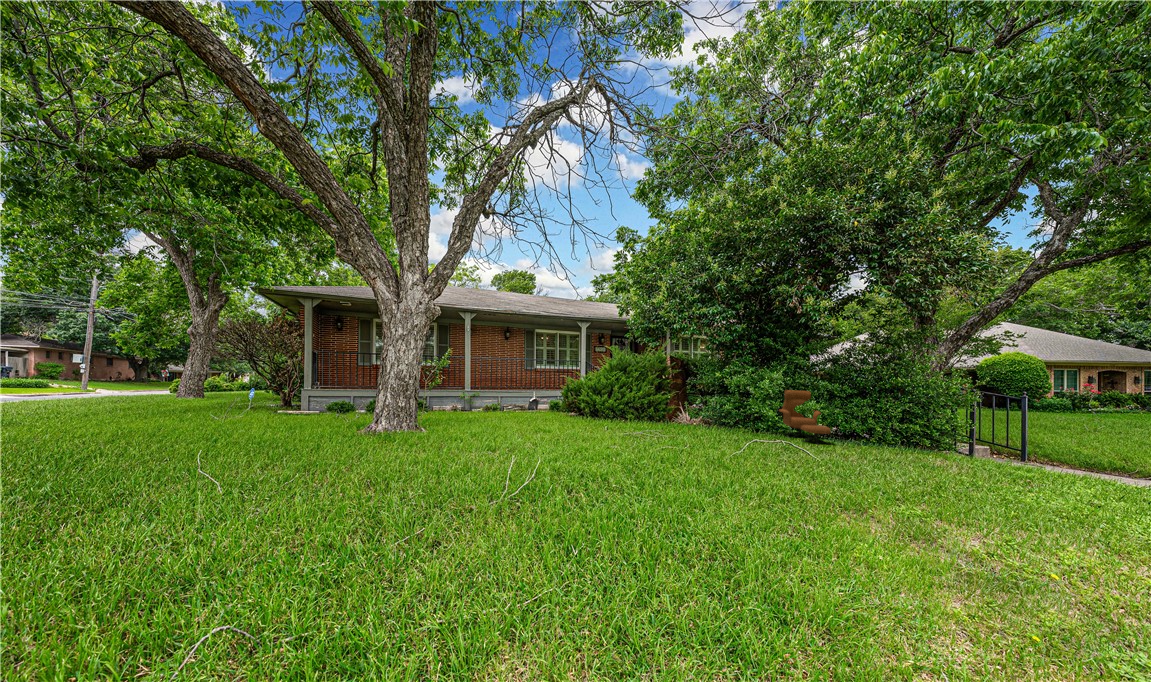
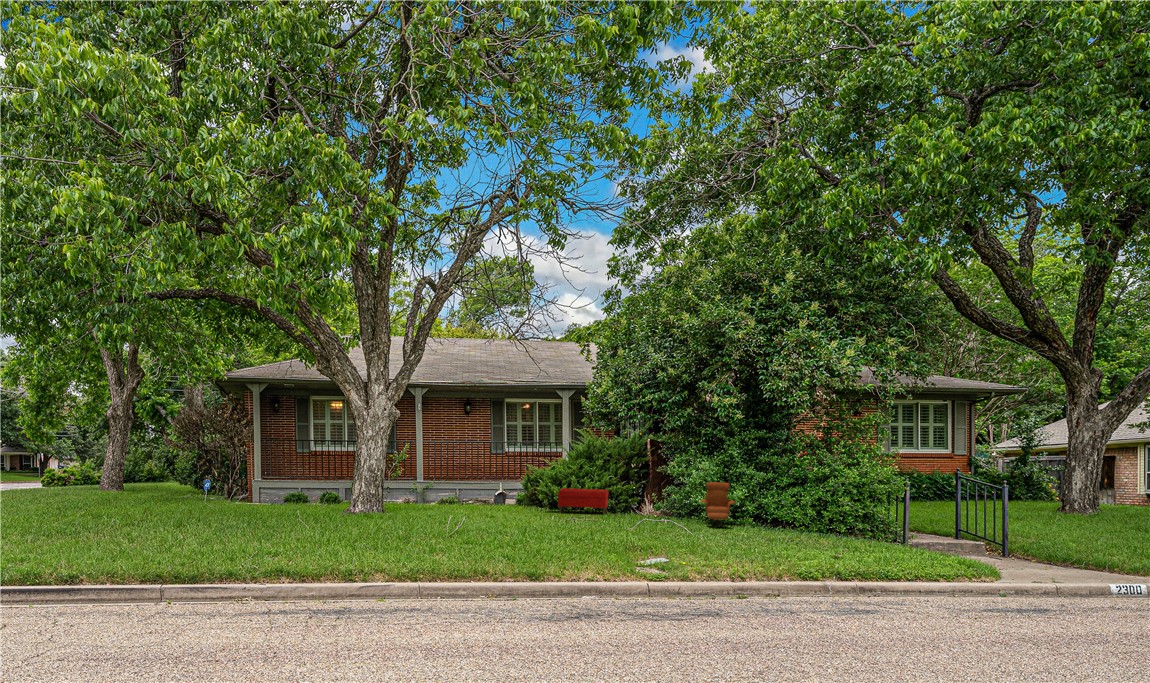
bench: none [606,397,657,424] -> present [558,488,608,515]

